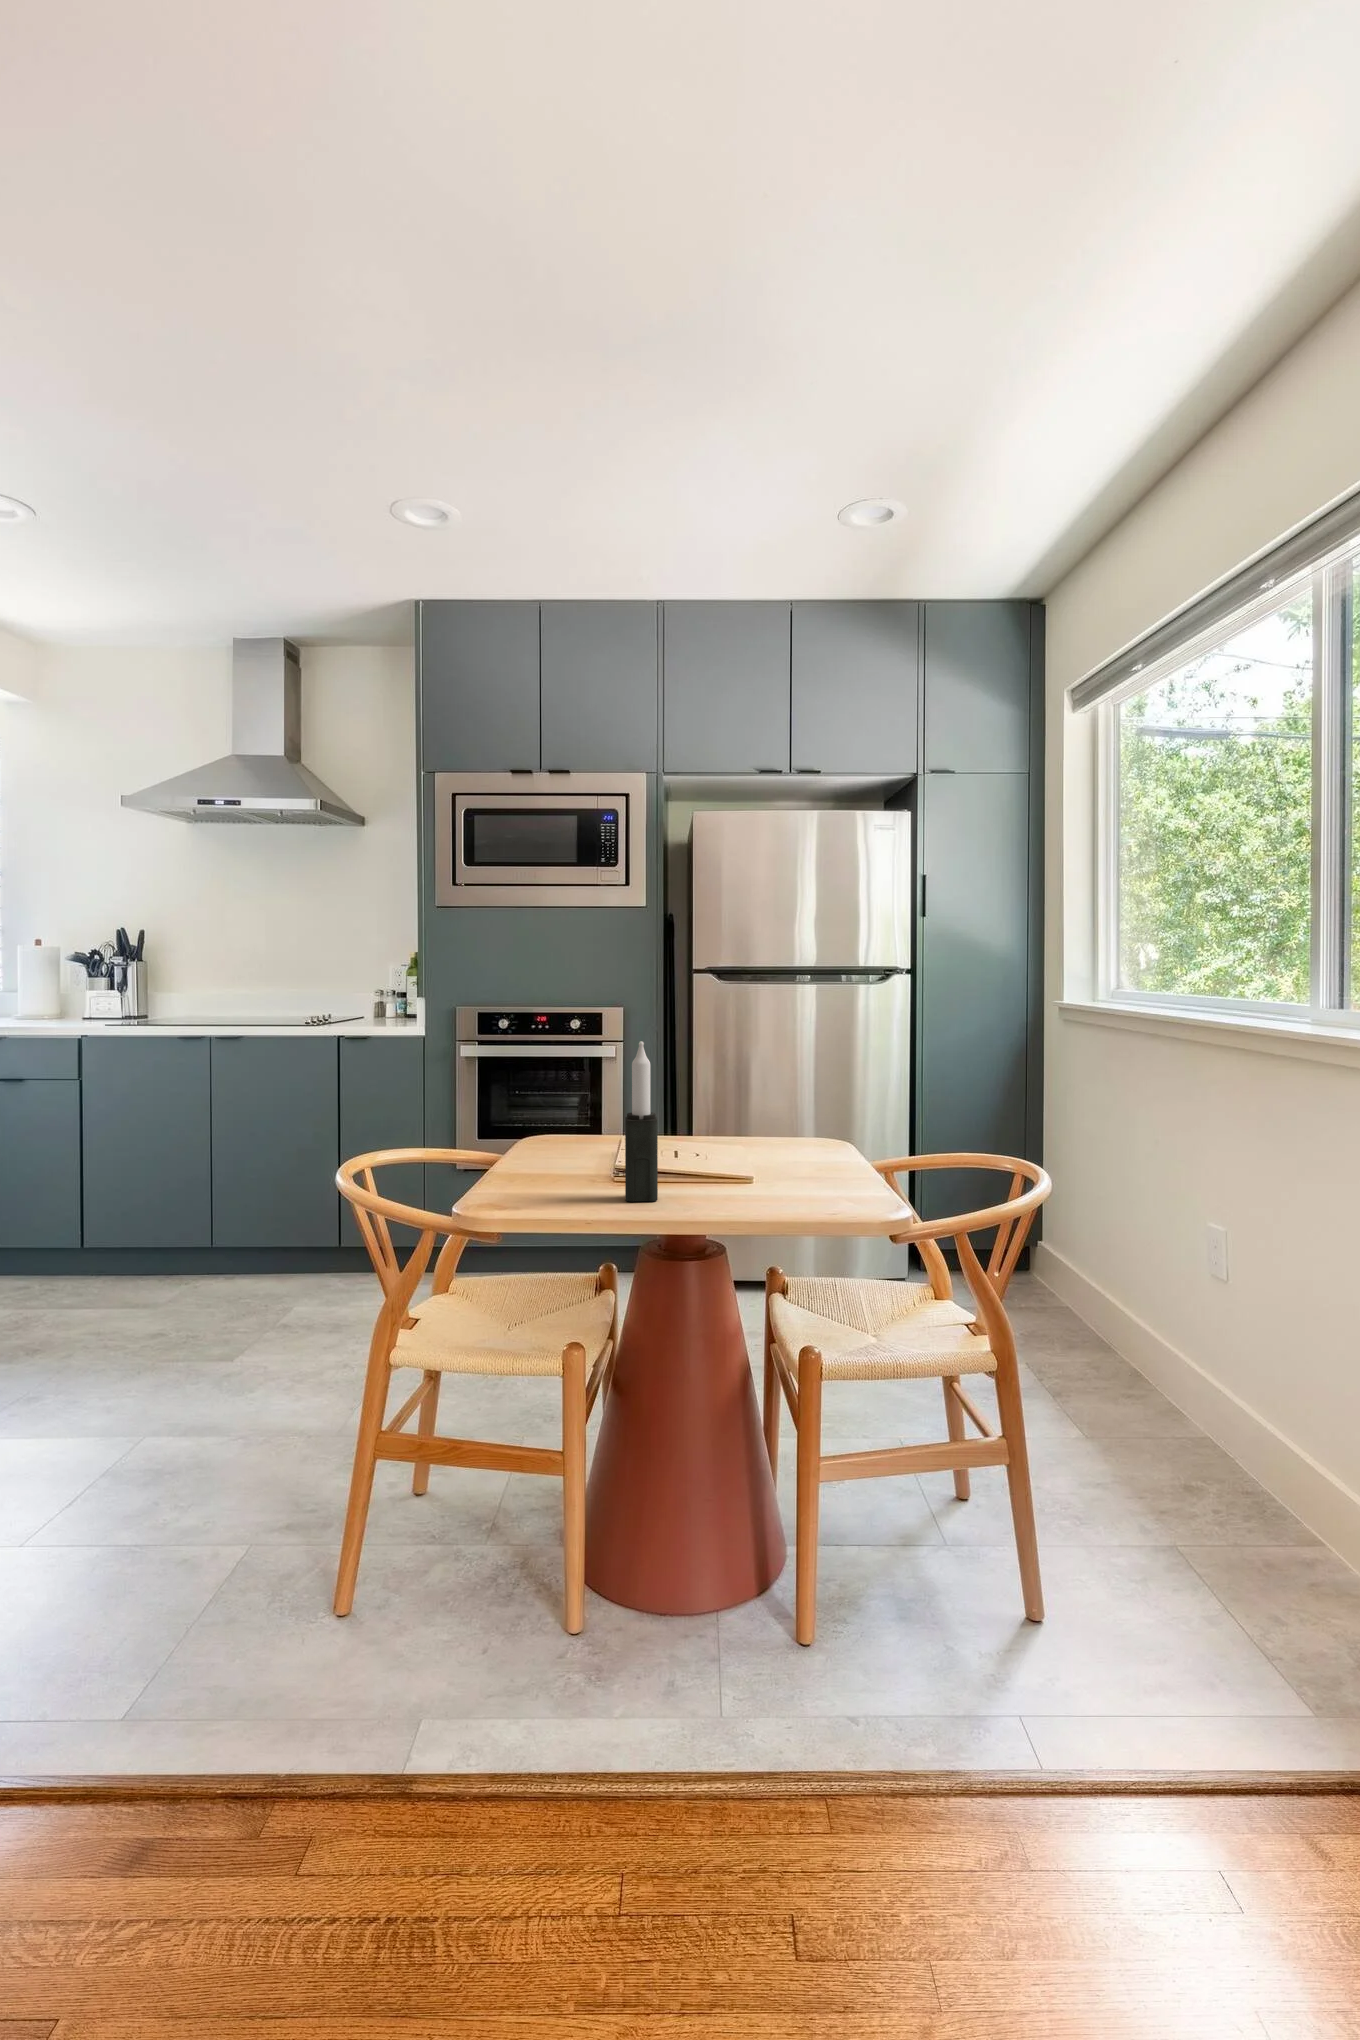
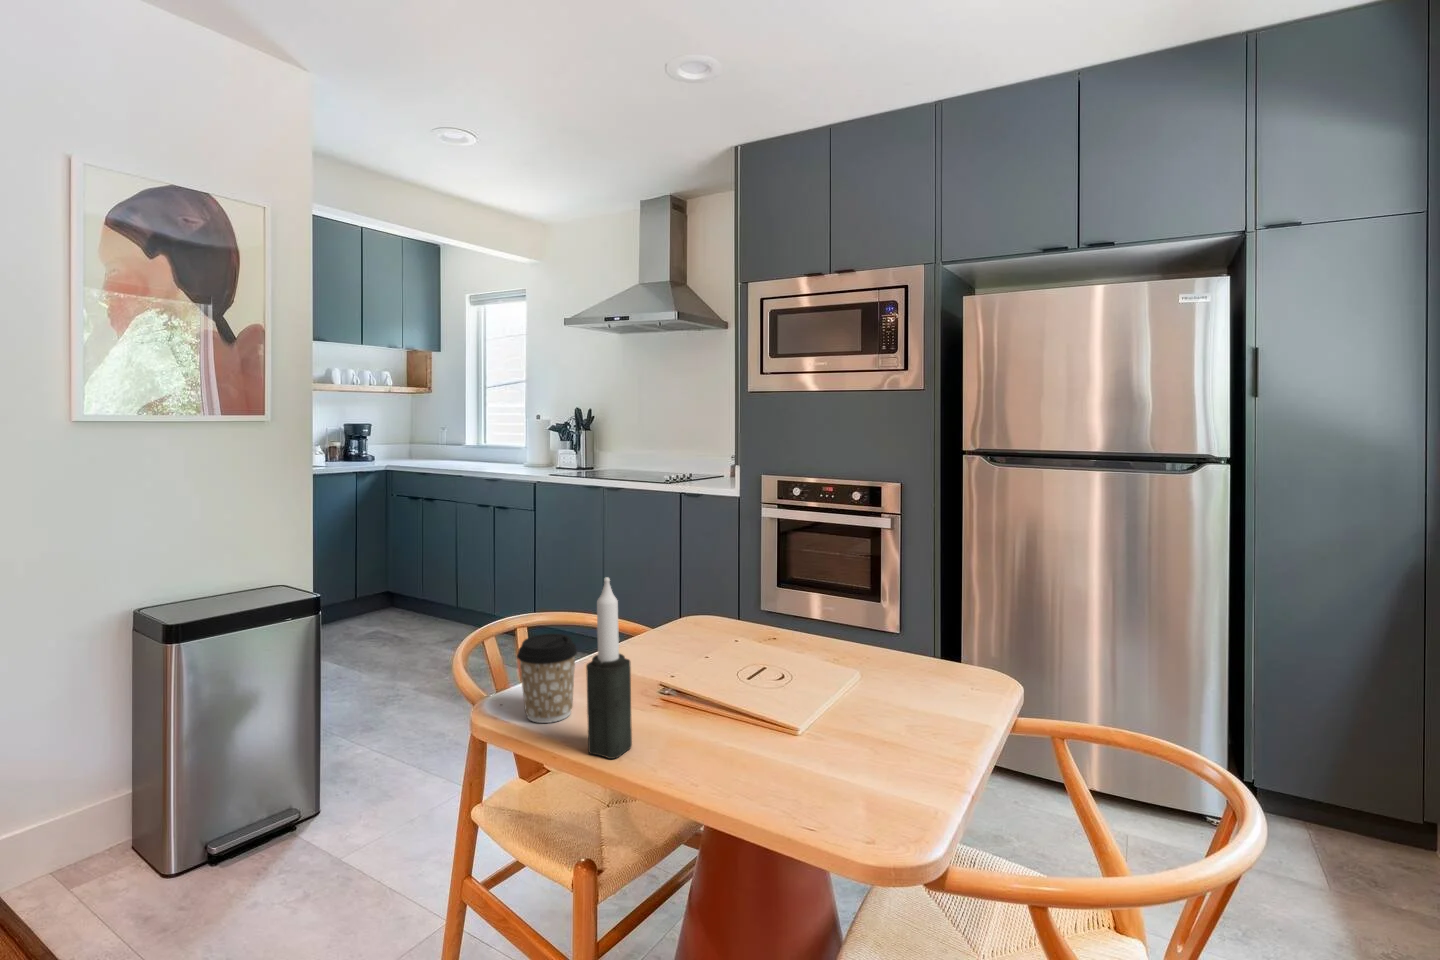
coffee cup: none [513,1116,571,1196] -> present [517,634,577,723]

